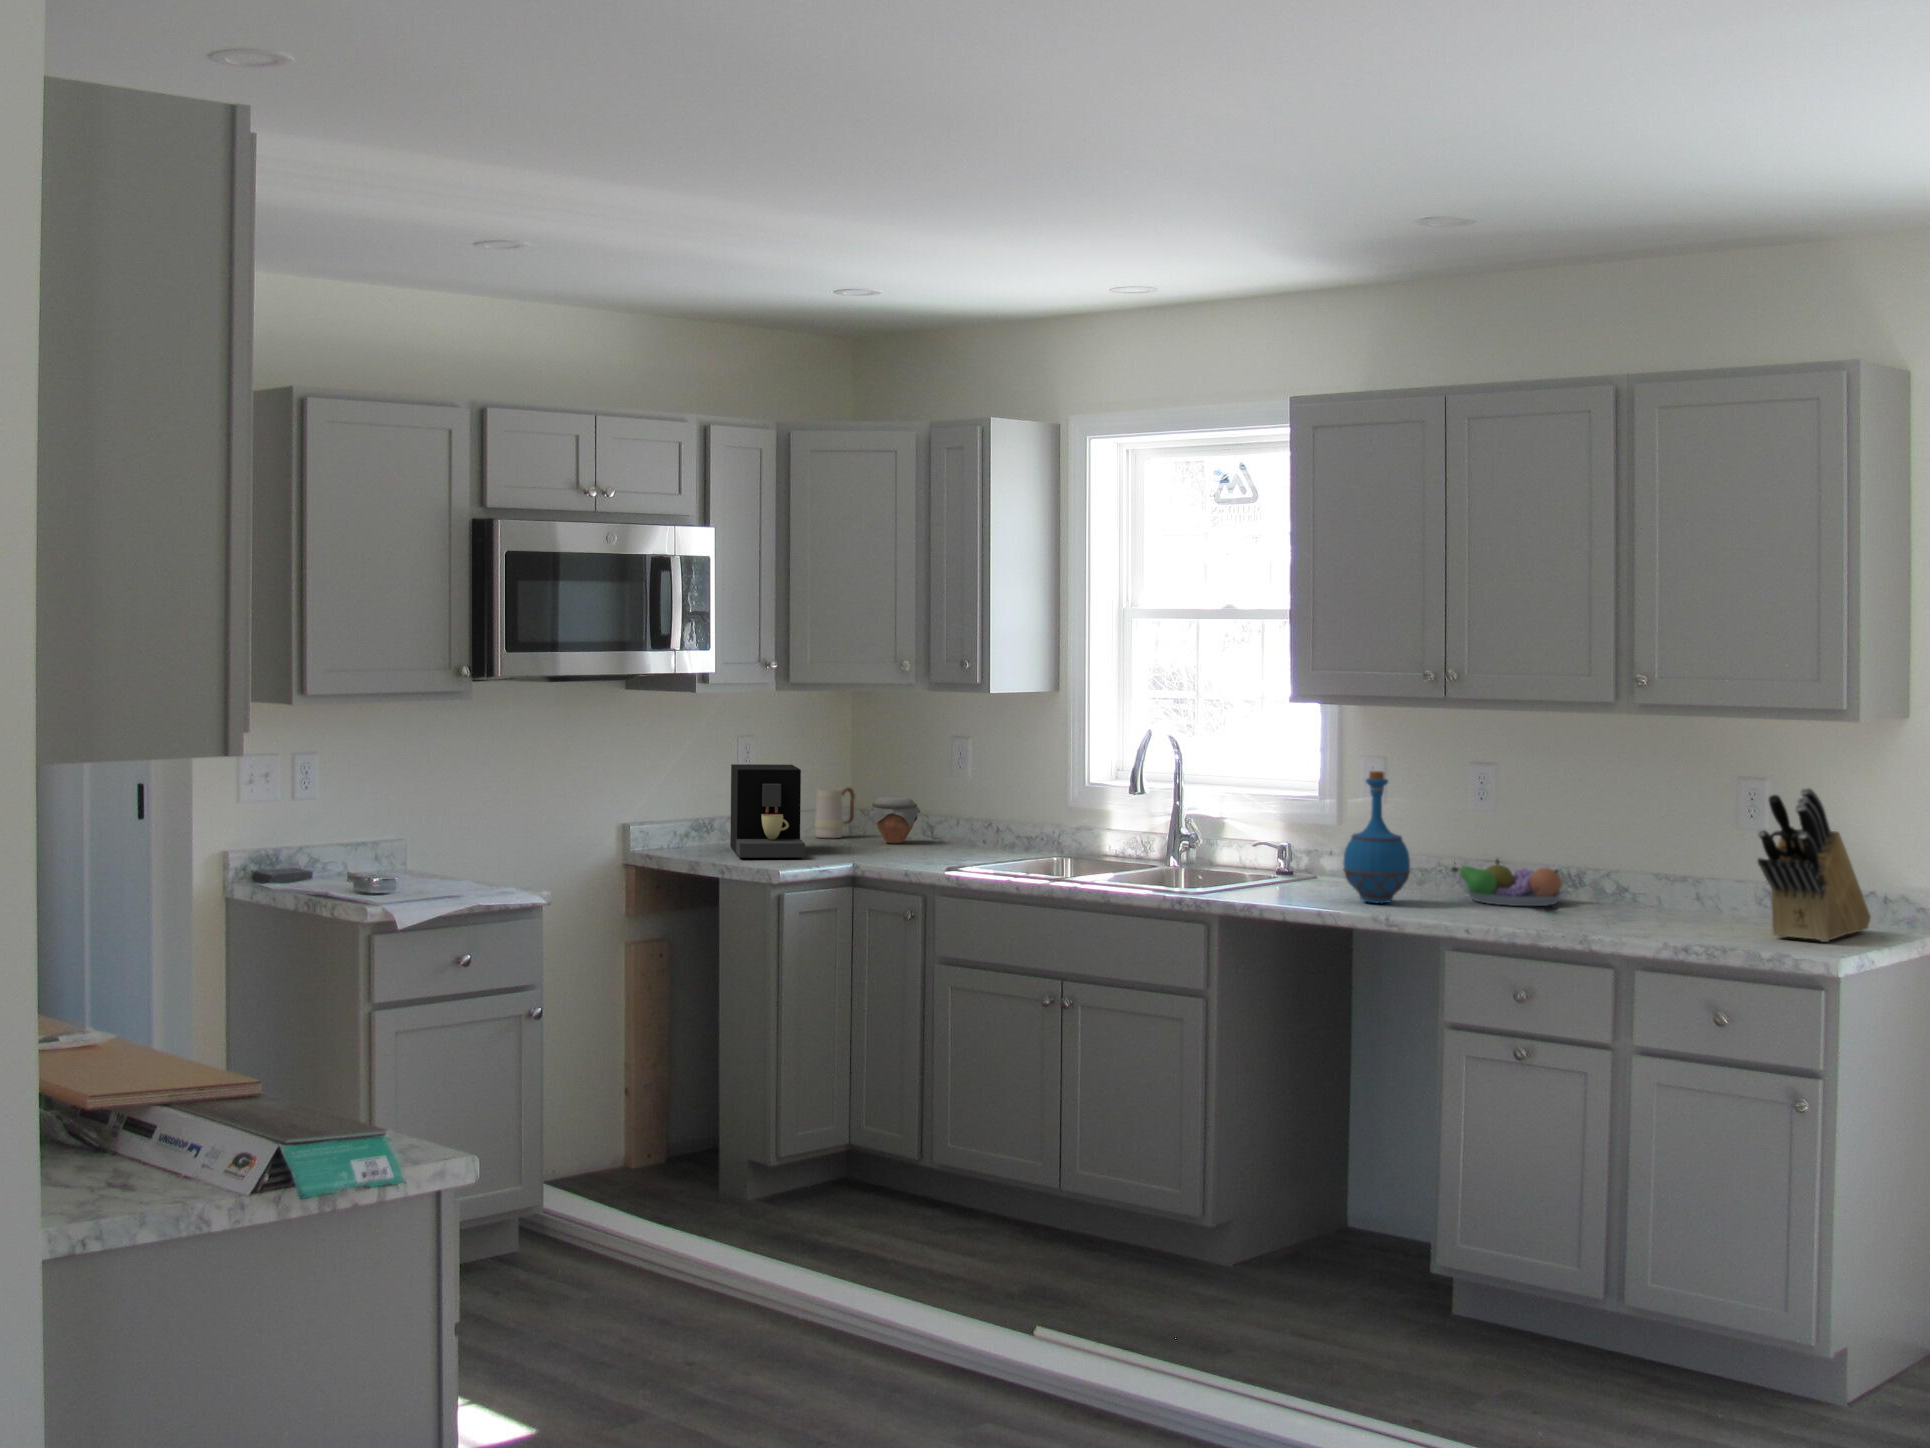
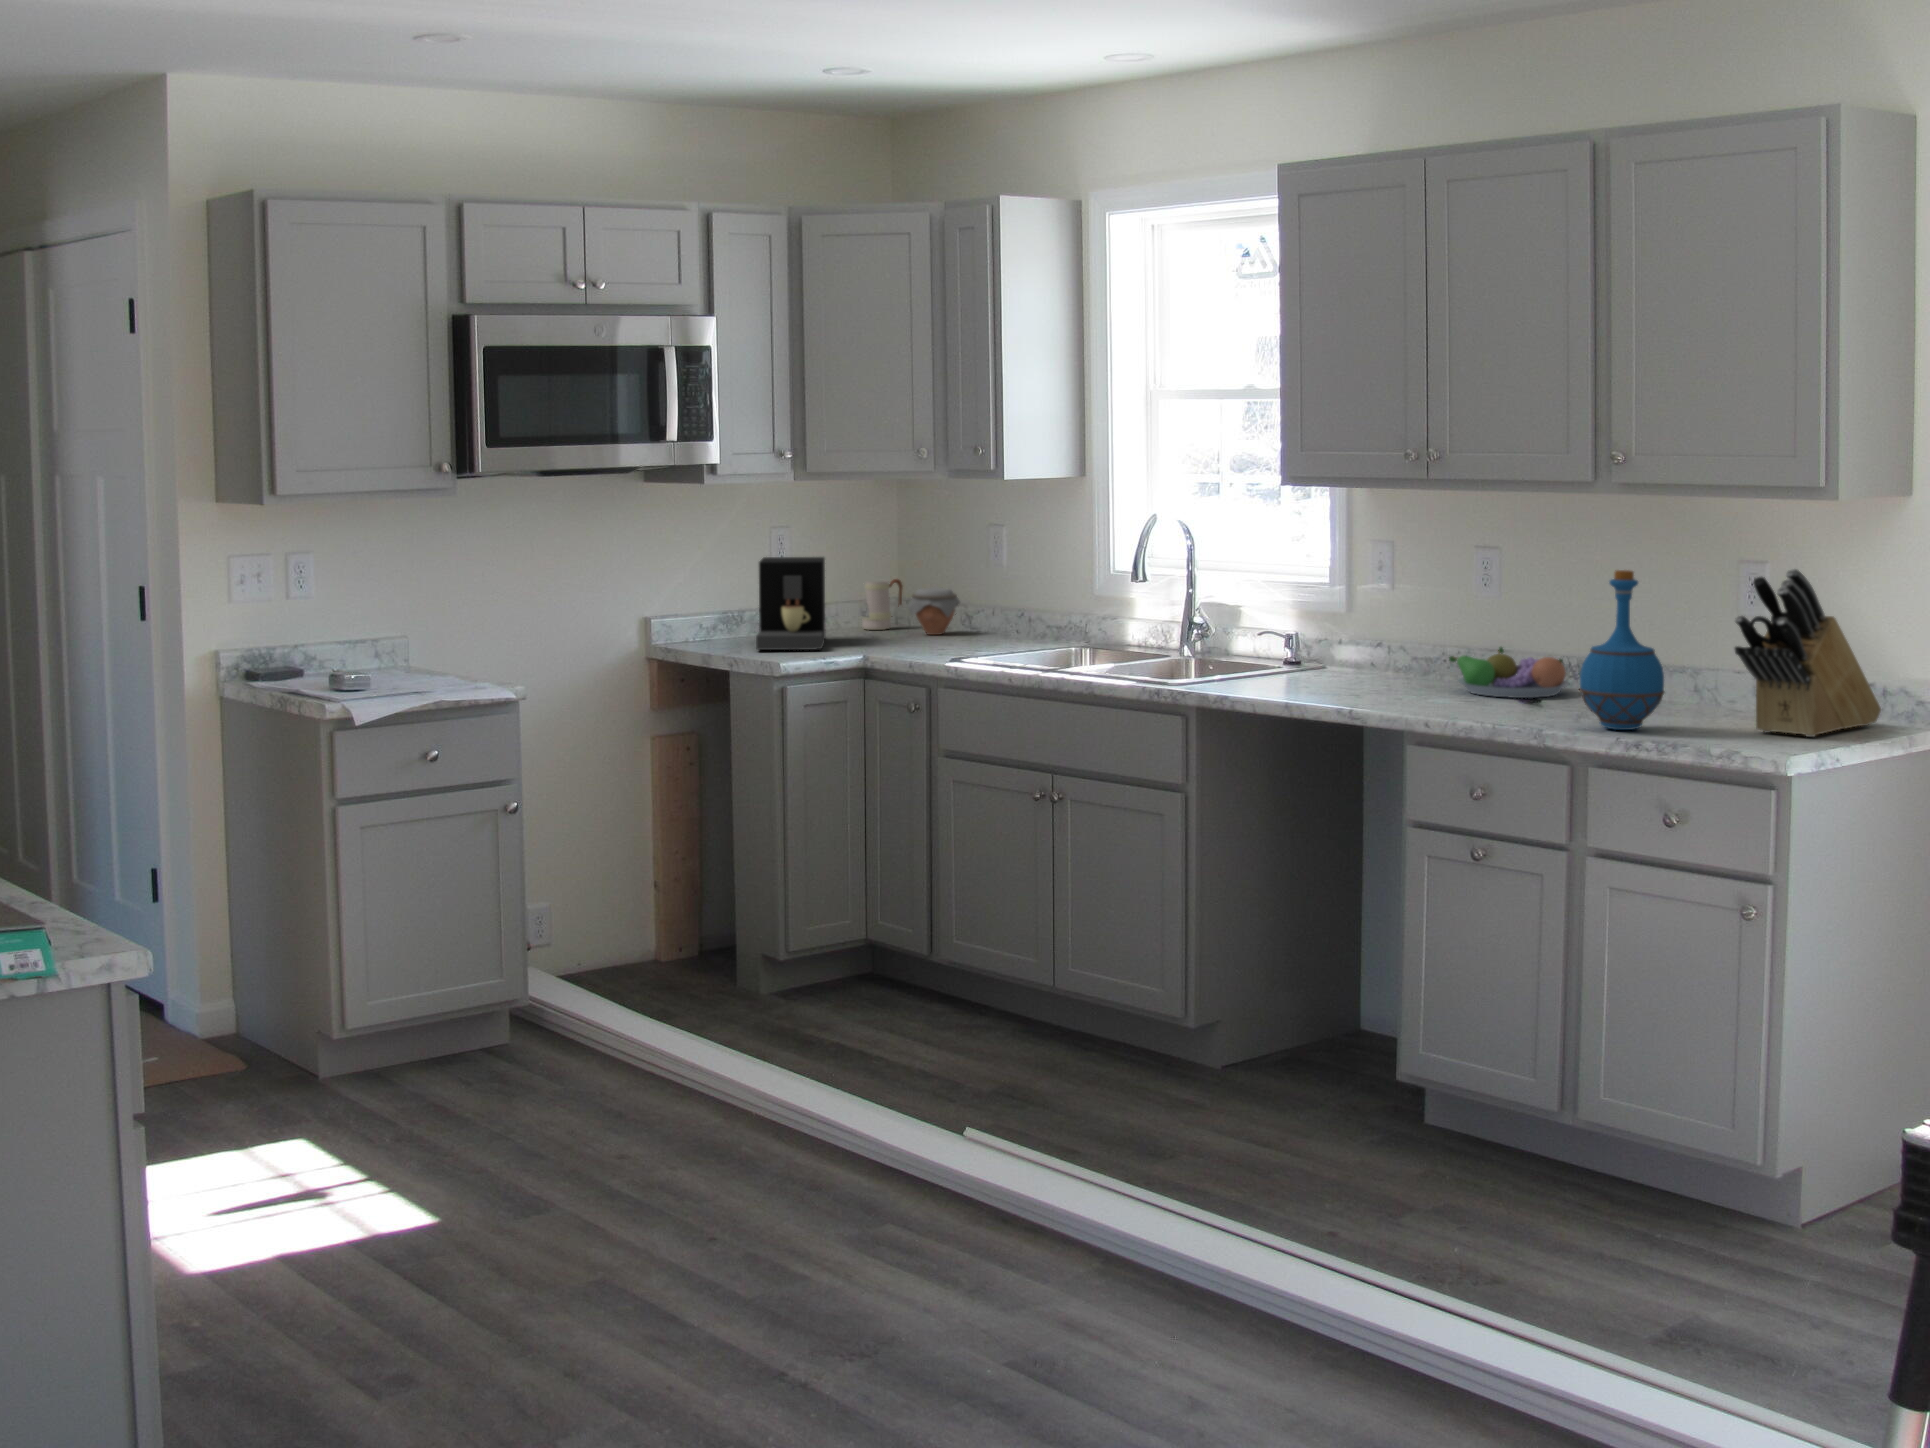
bottle: present [1343,771,1410,903] -> present [1579,570,1664,730]

